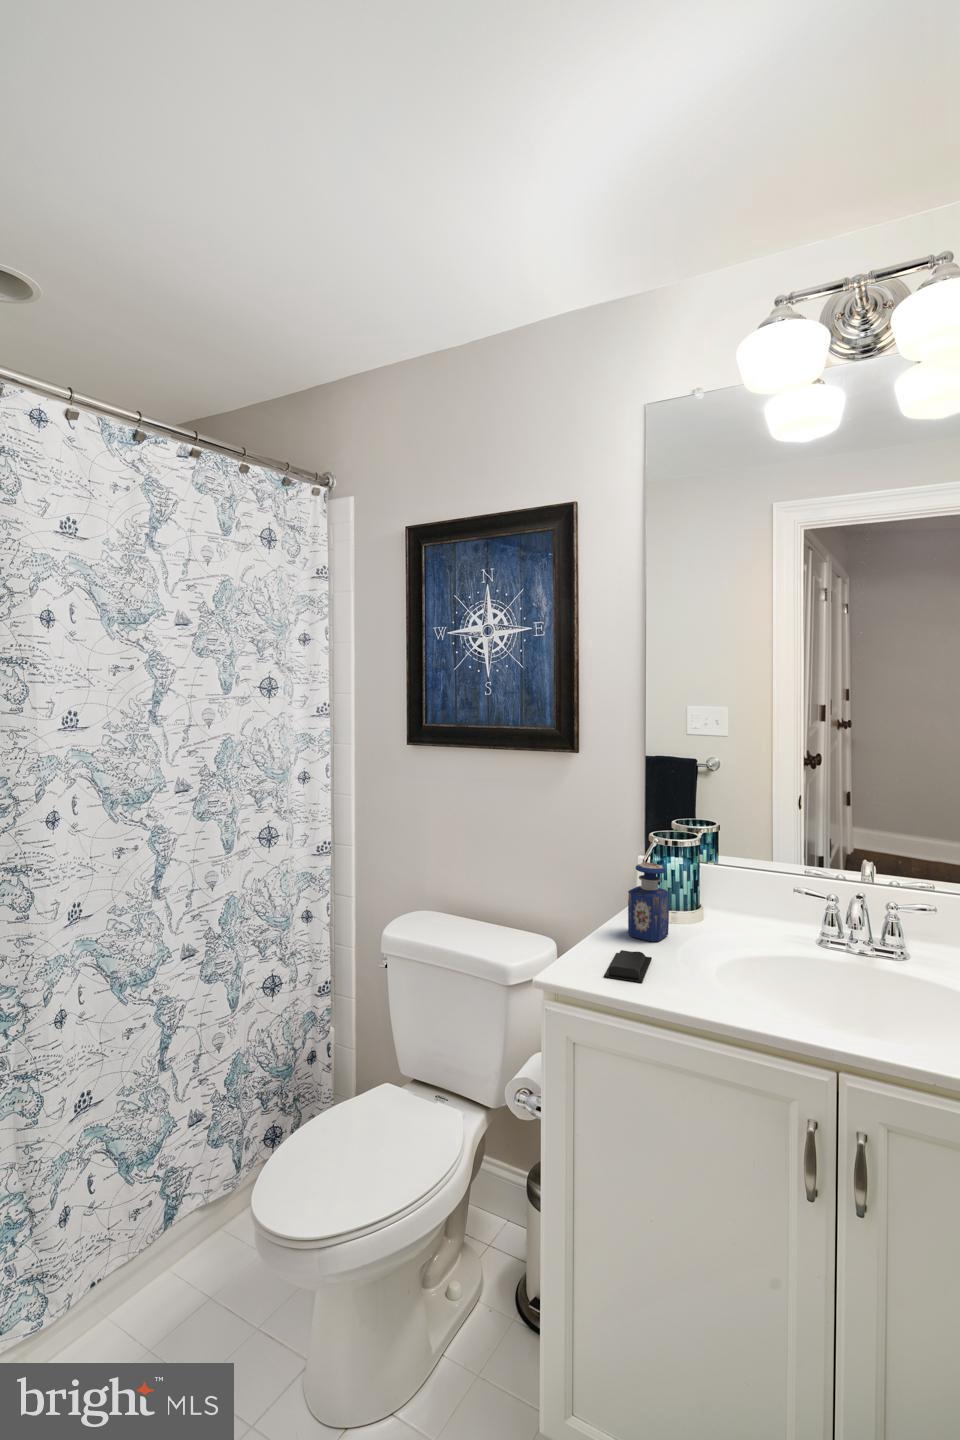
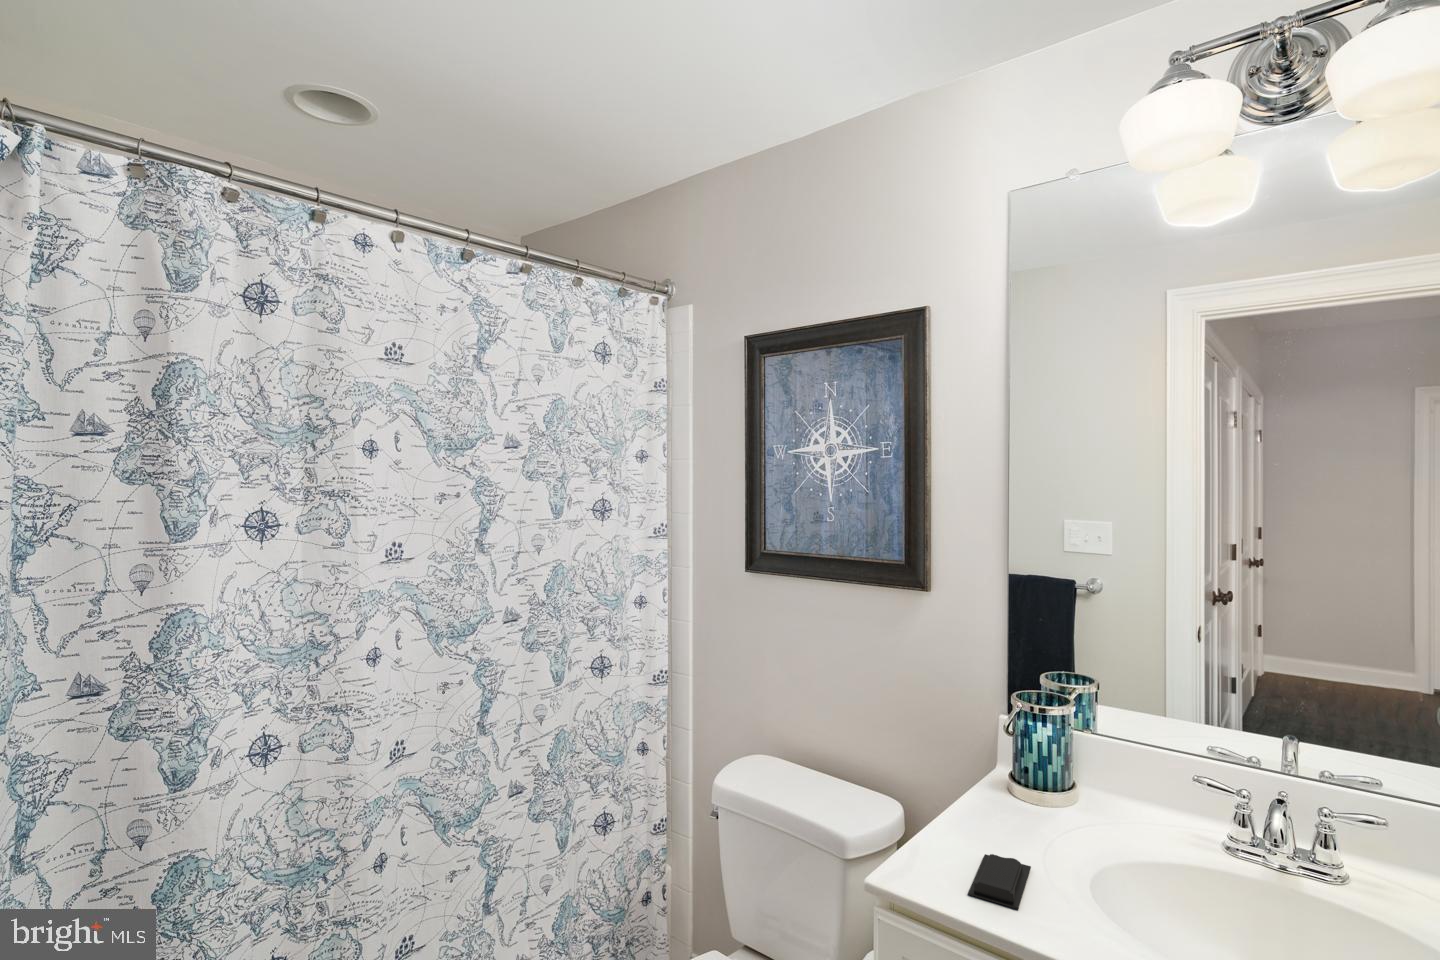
perfume bottle: present [628,863,669,941] -> none [1000,736,1053,838]

